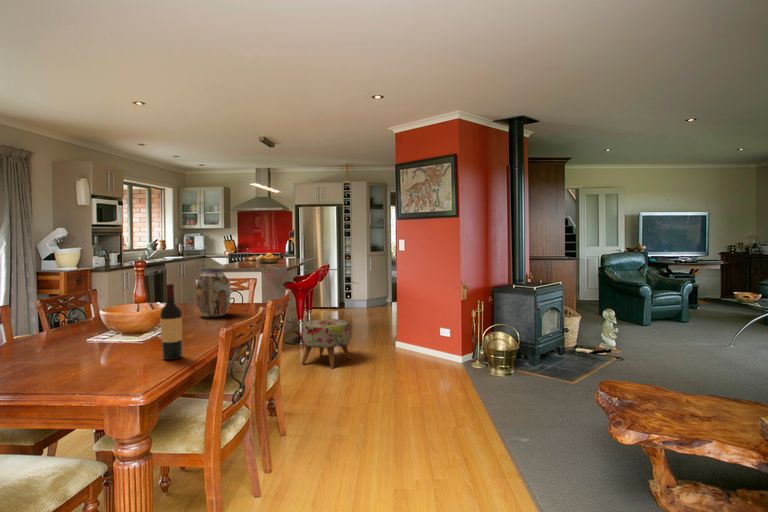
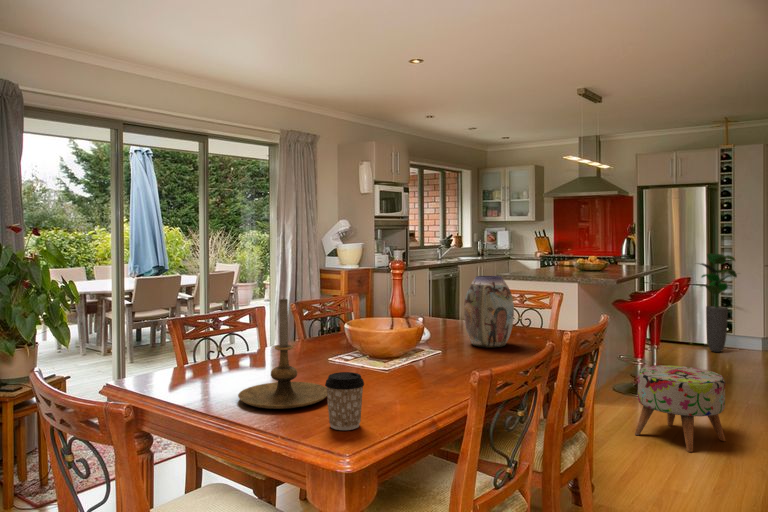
potted plant: none [329,250,355,310] -> present [700,253,737,352]
wine bottle: present [160,284,182,360] -> none [389,294,419,410]
candle holder: none [31,293,112,375] -> present [238,298,327,409]
coffee cup: none [119,338,149,377] -> present [325,372,364,430]

